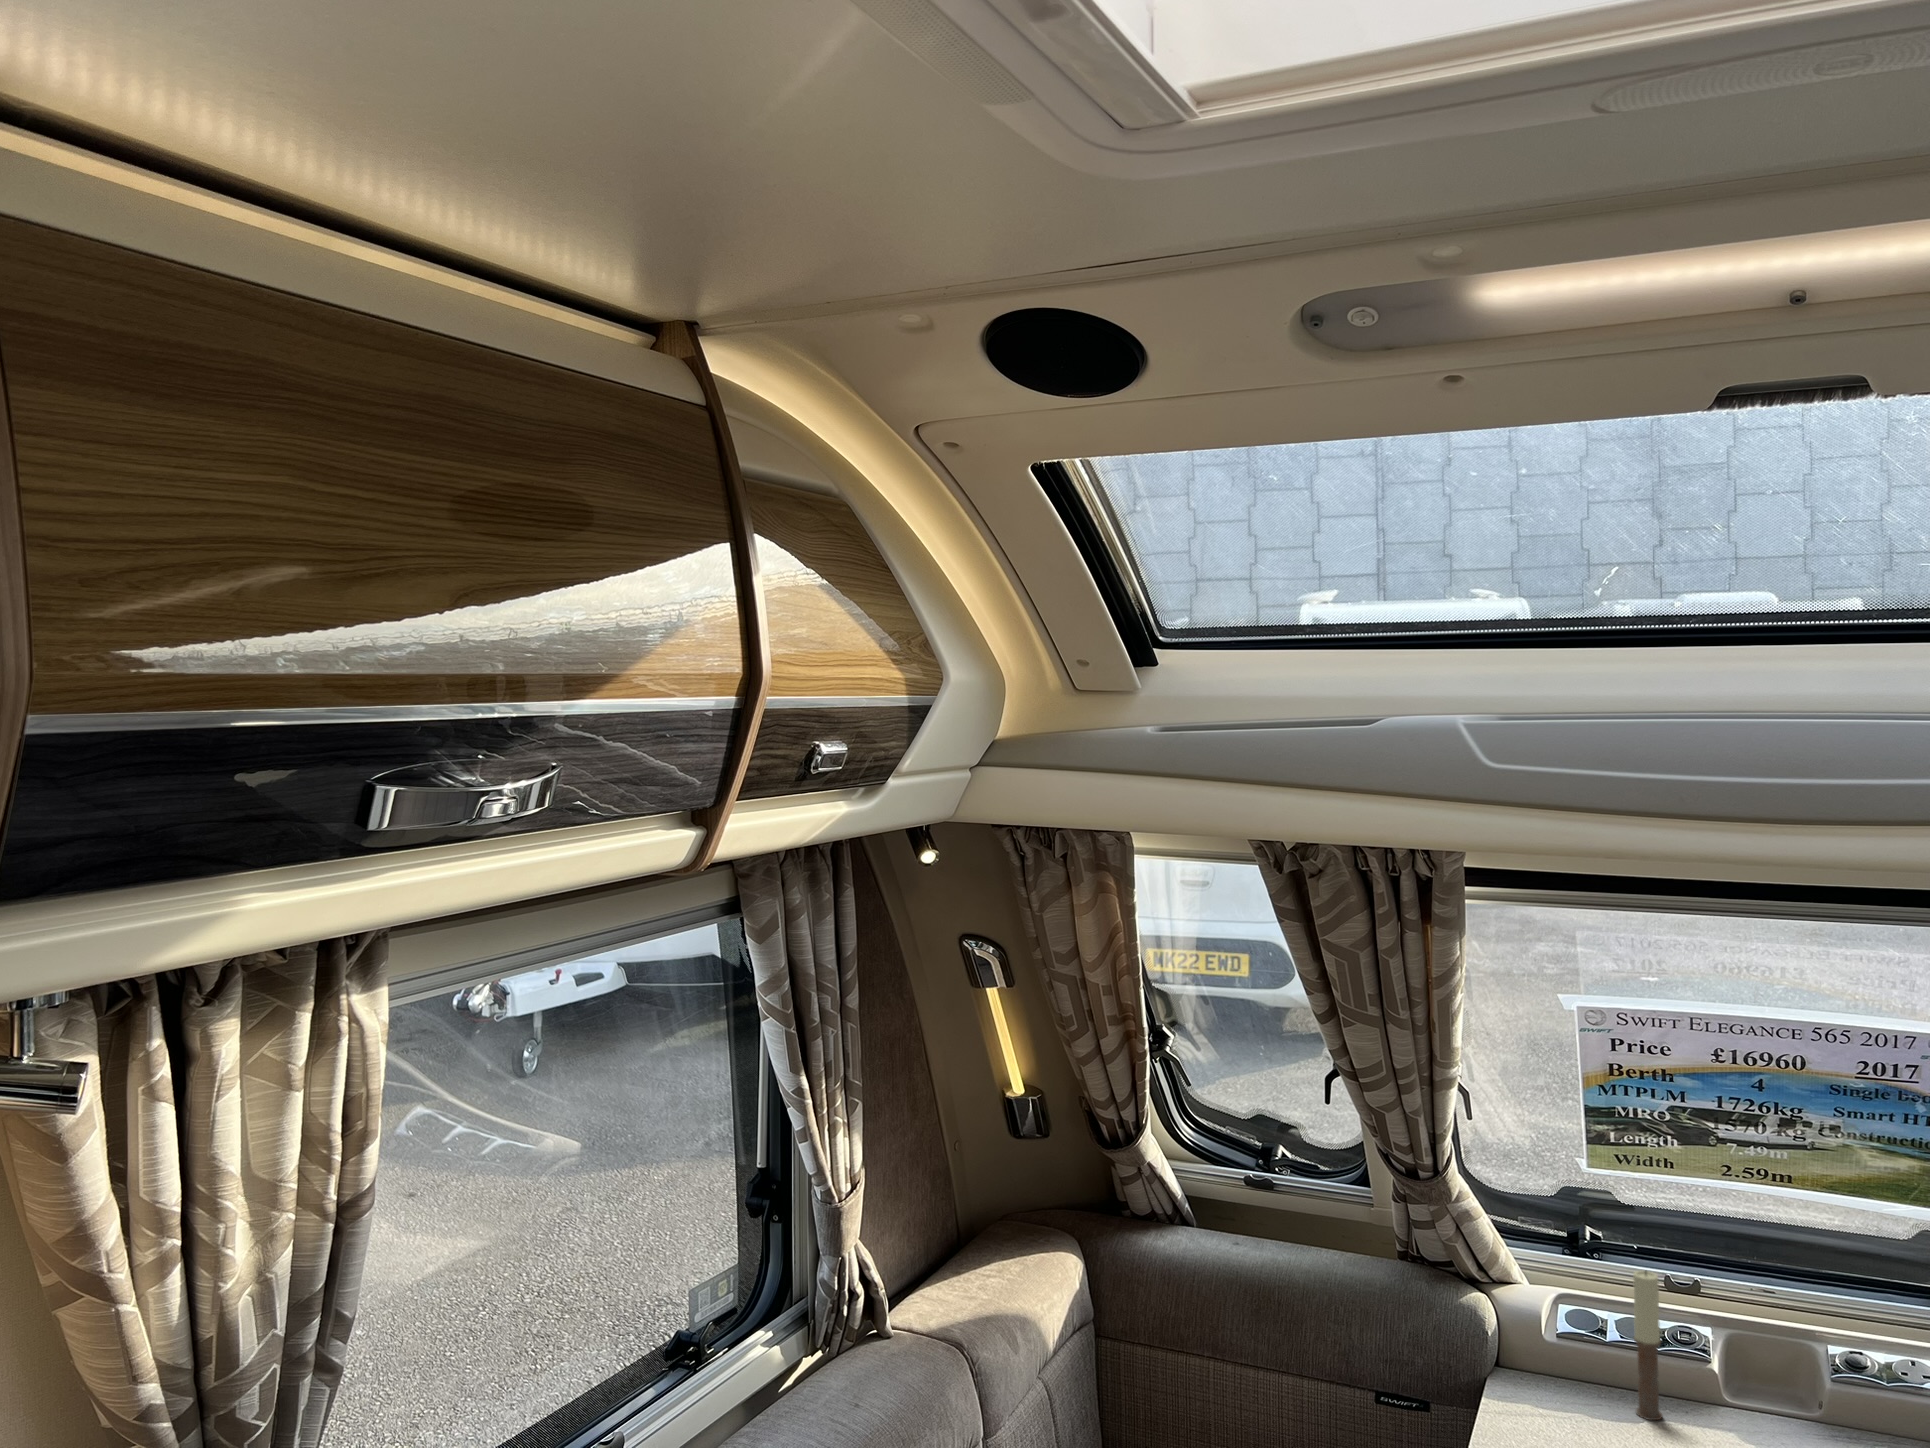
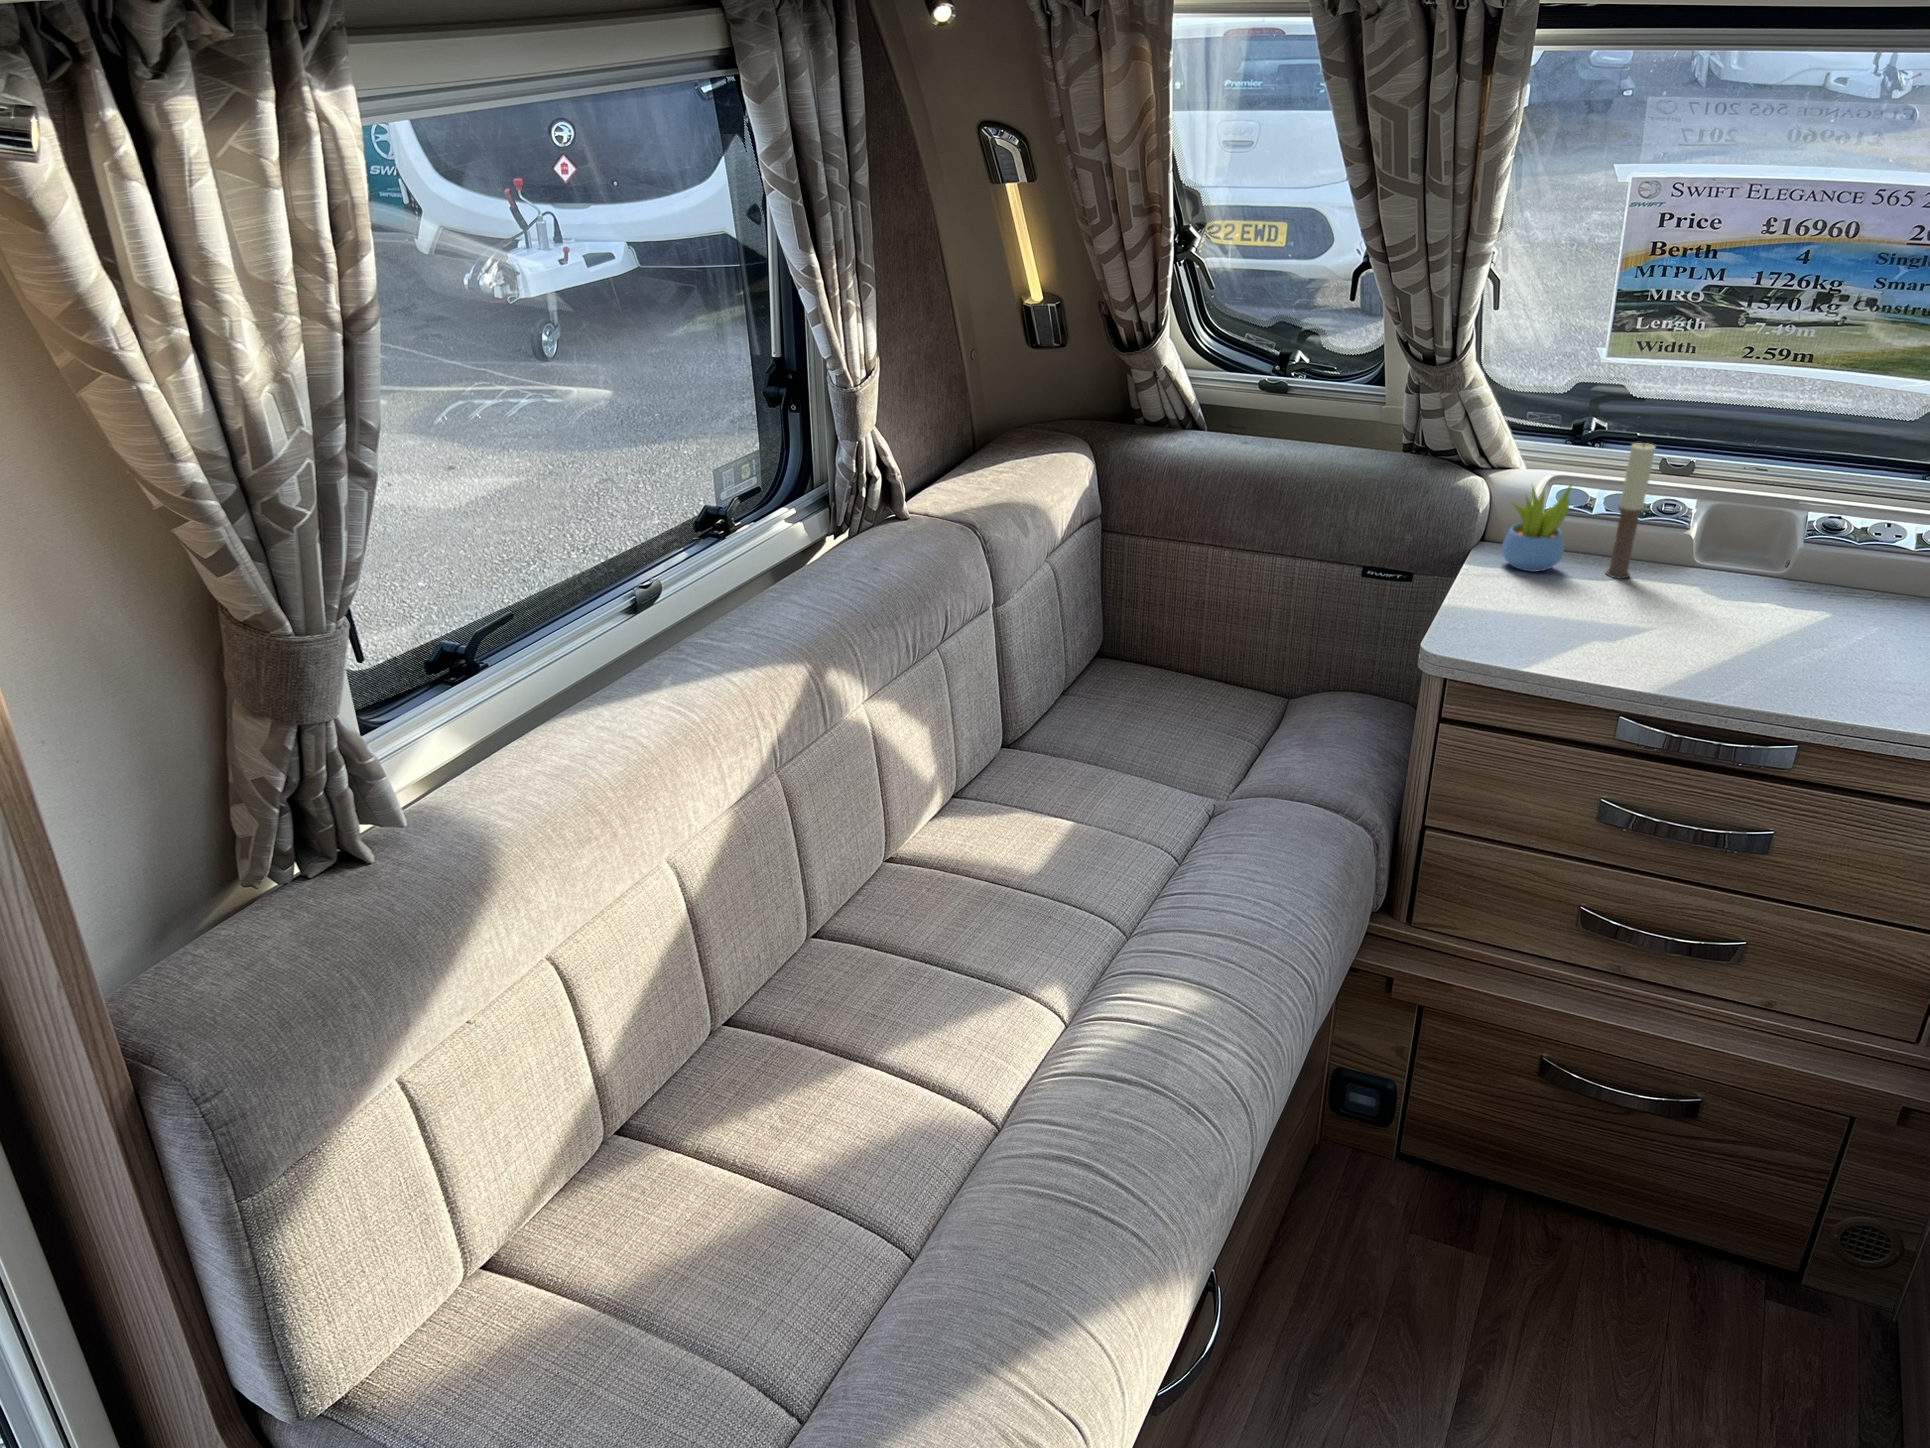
succulent plant: none [1520,1308,1587,1410] -> present [1502,484,1572,571]

